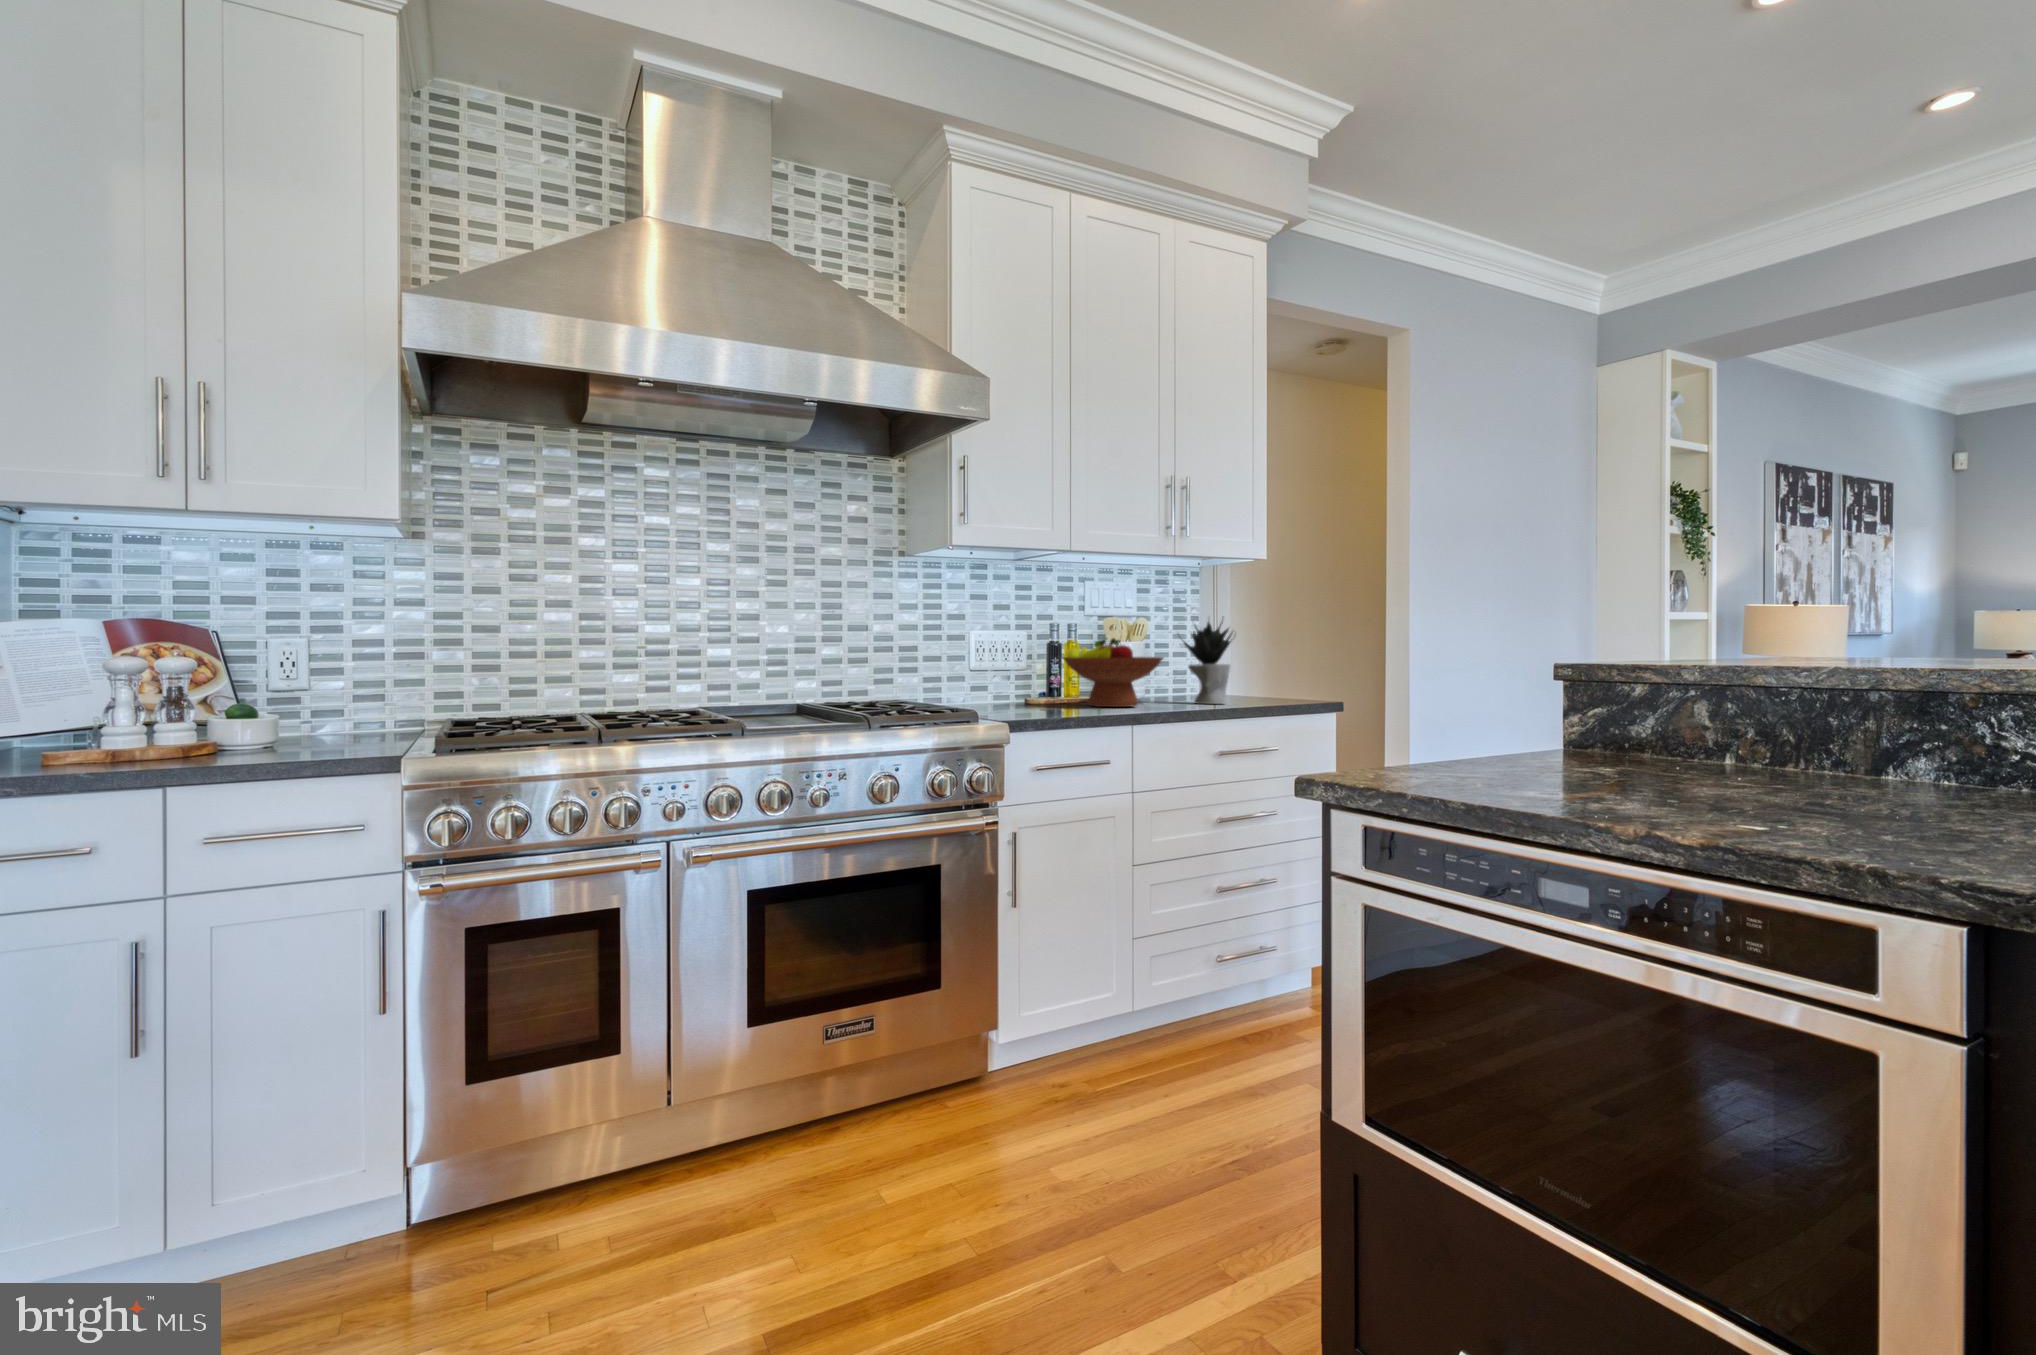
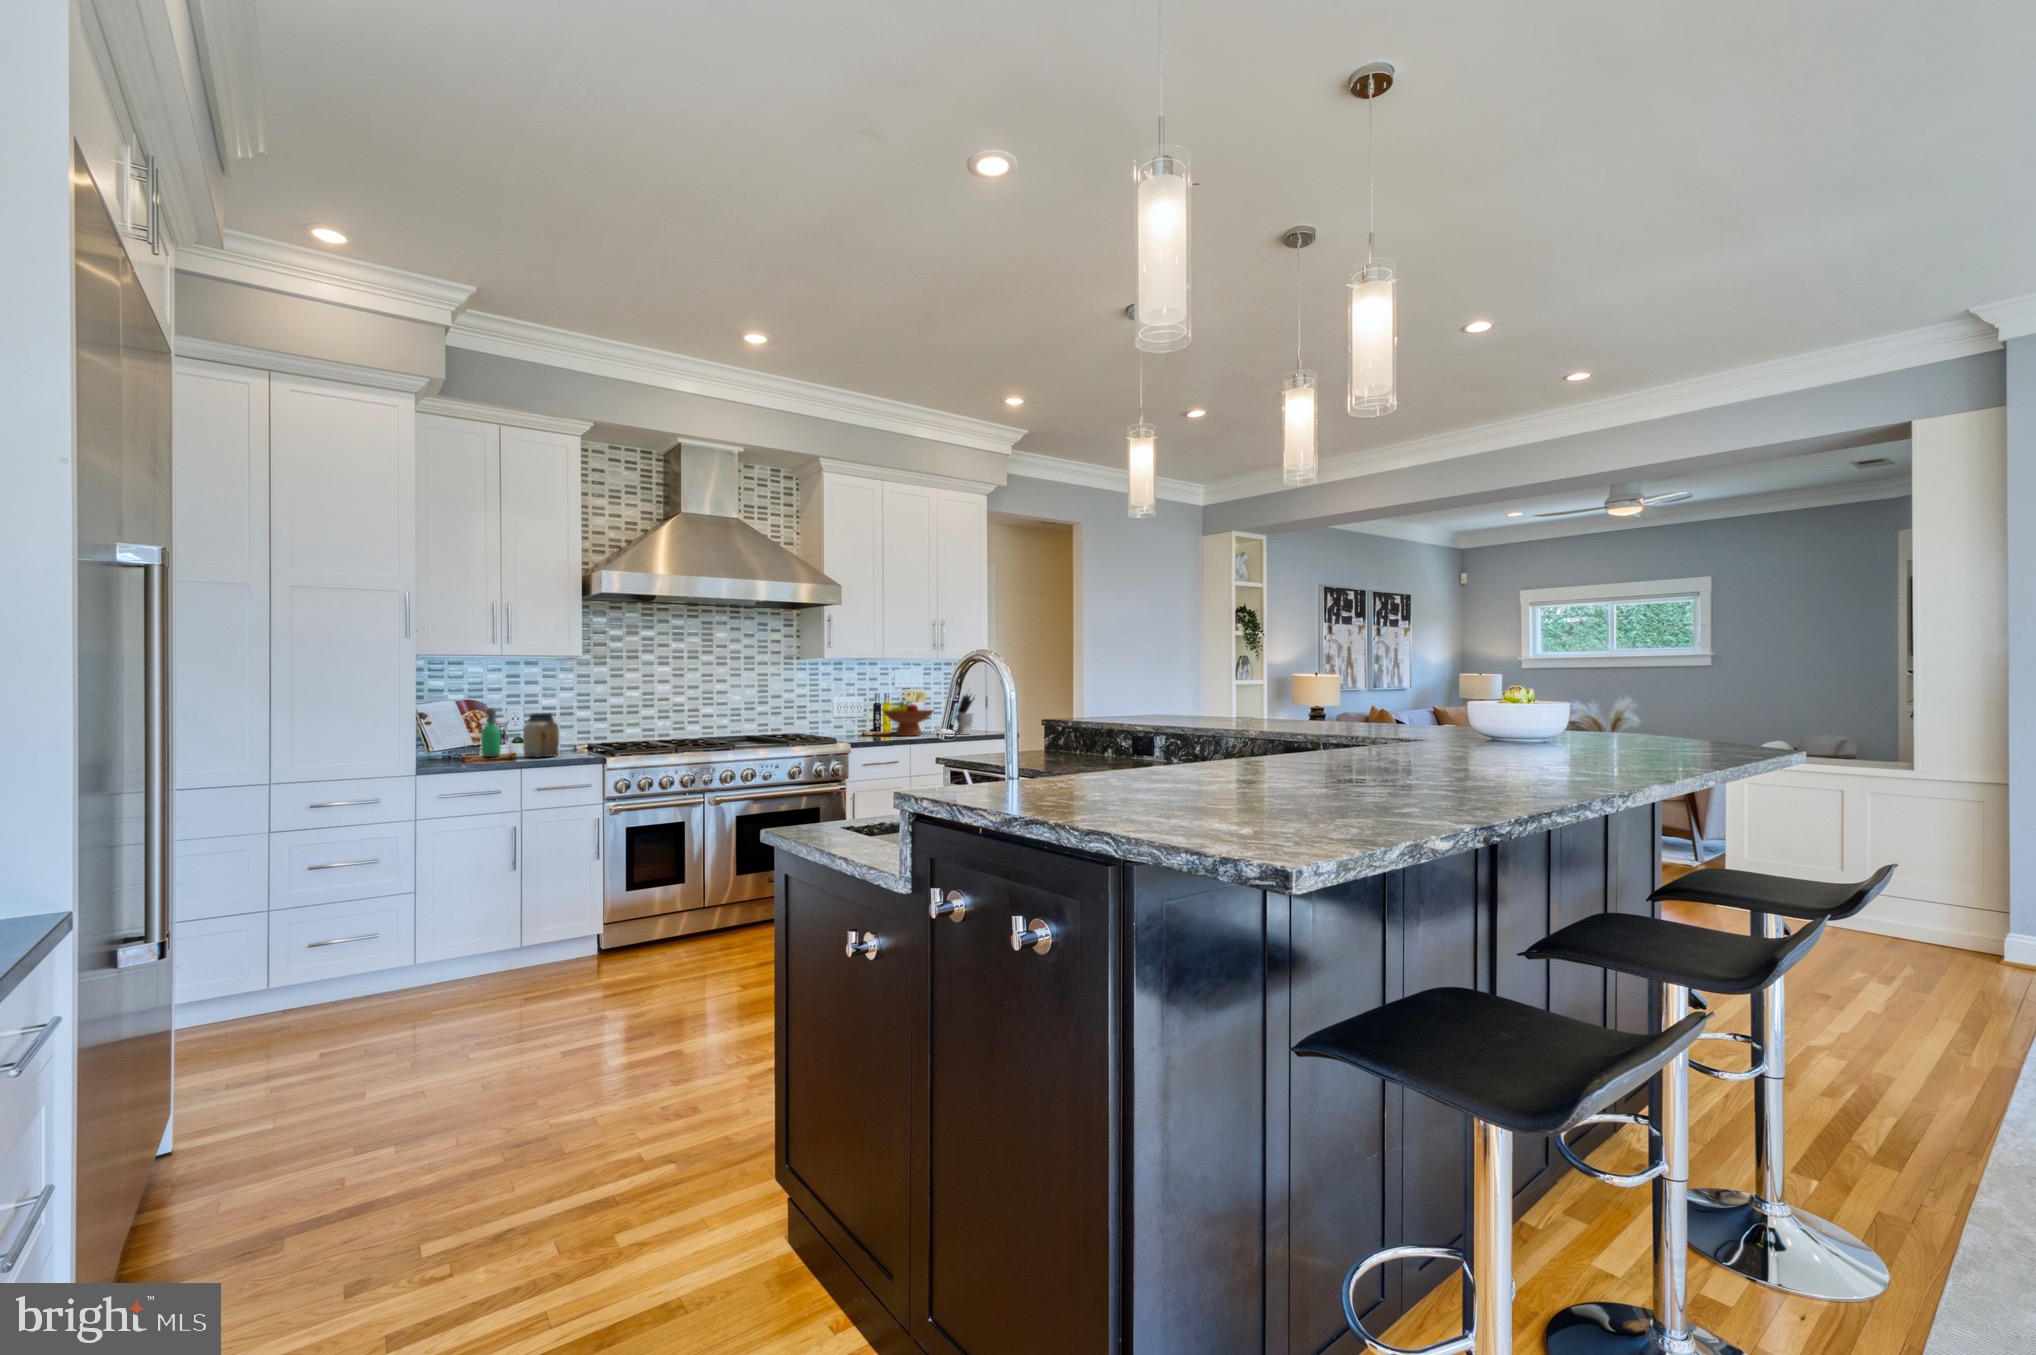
soap dispenser: none [125,637,180,754] -> present [481,708,501,757]
jar: none [201,651,300,761] -> present [523,713,559,757]

